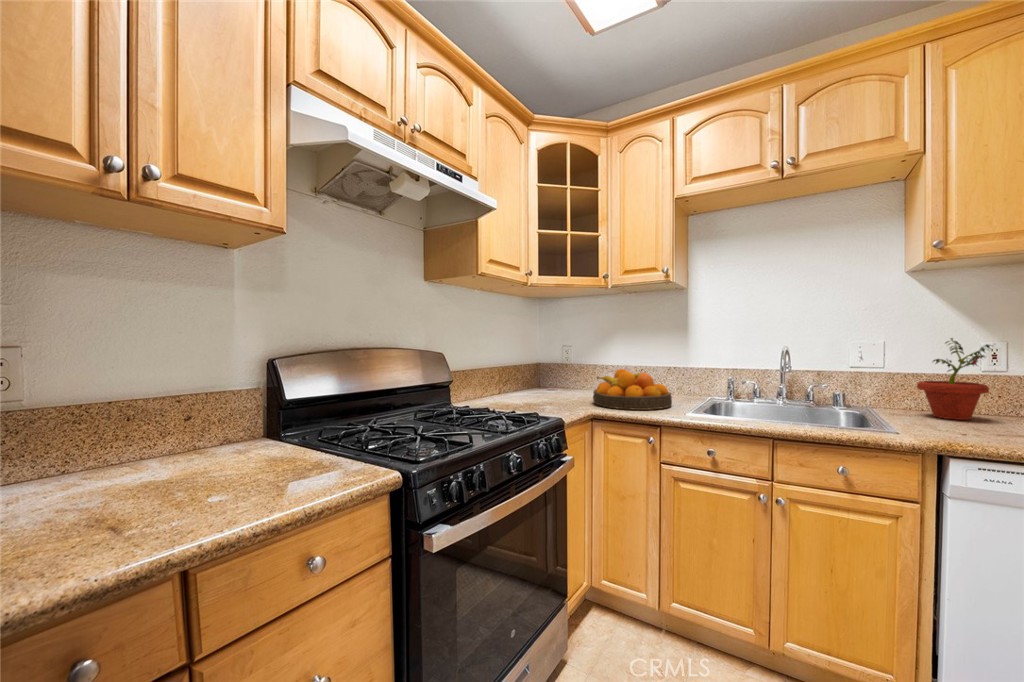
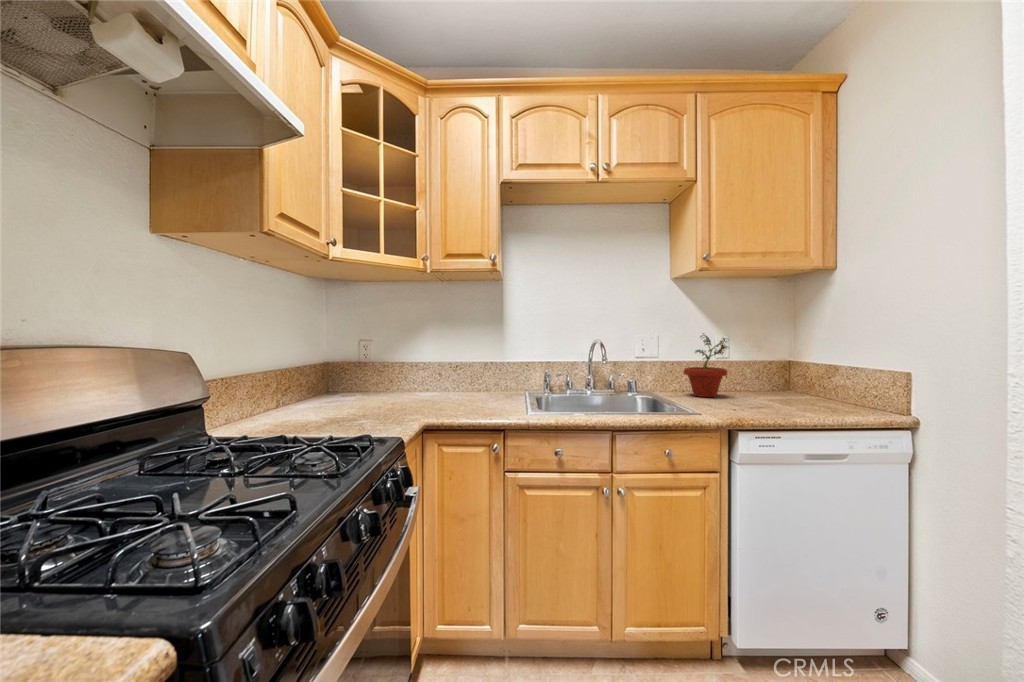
fruit bowl: present [593,369,672,410] -> none [418,367,505,414]

